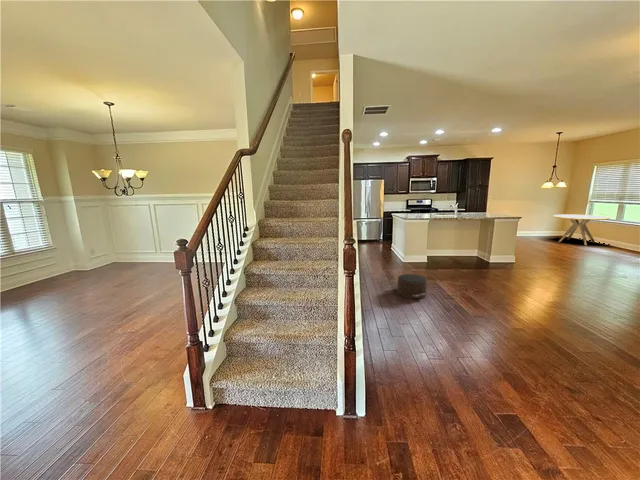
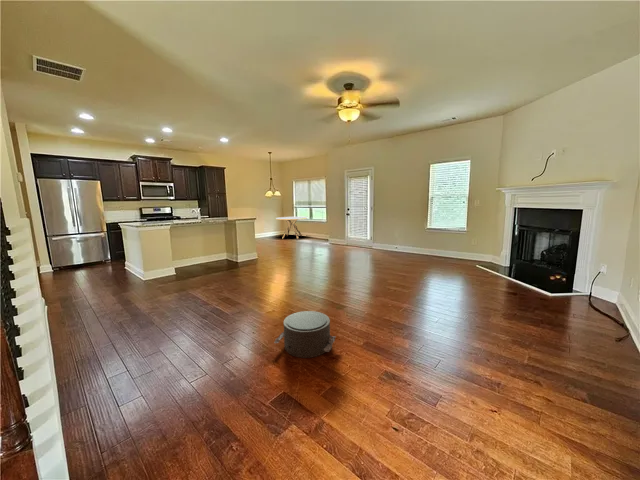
pouf: present [393,274,427,299] -> present [274,311,335,358]

